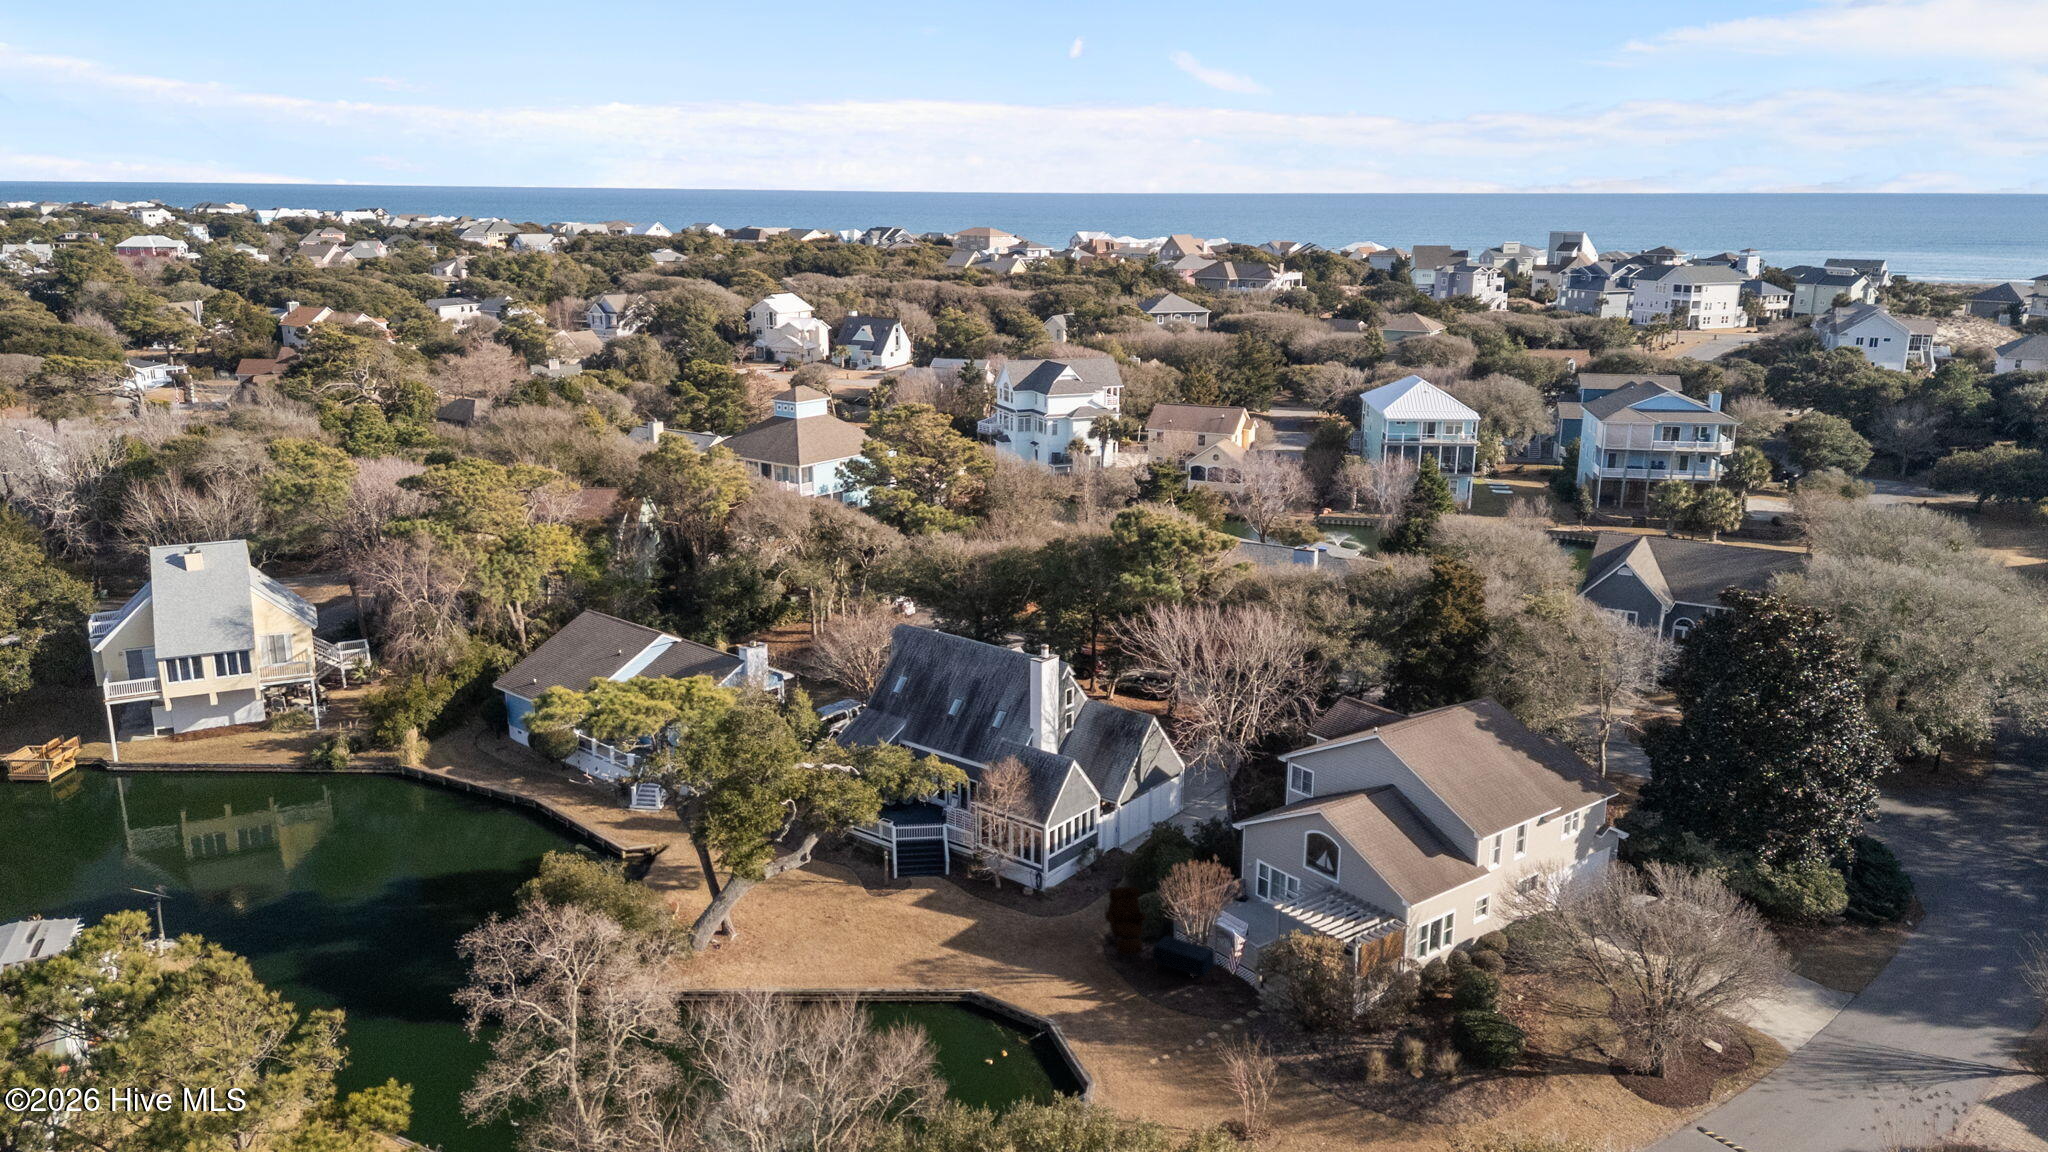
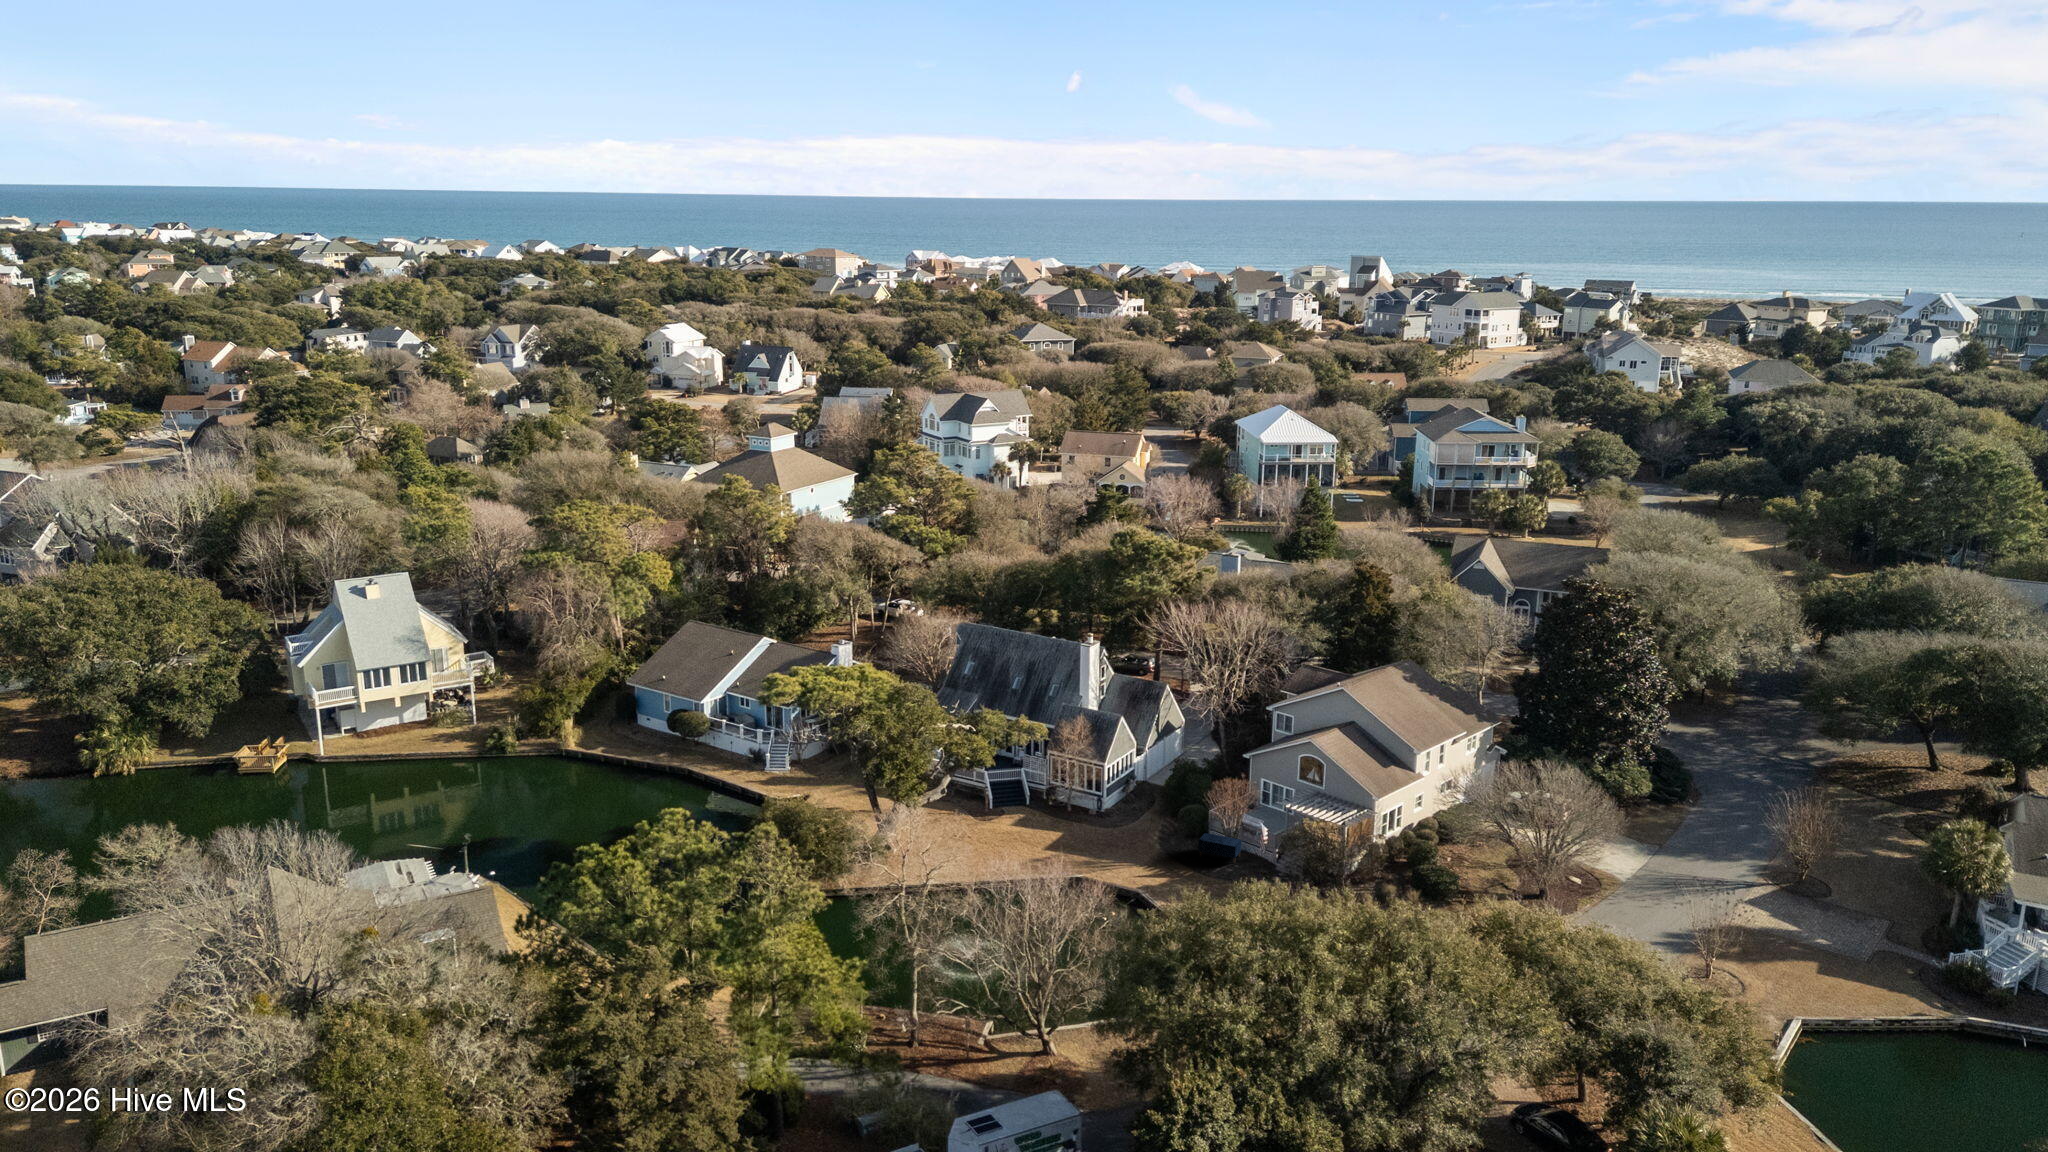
lounge chair: present [1105,887,1146,956] -> none [1159,802,1189,853]

